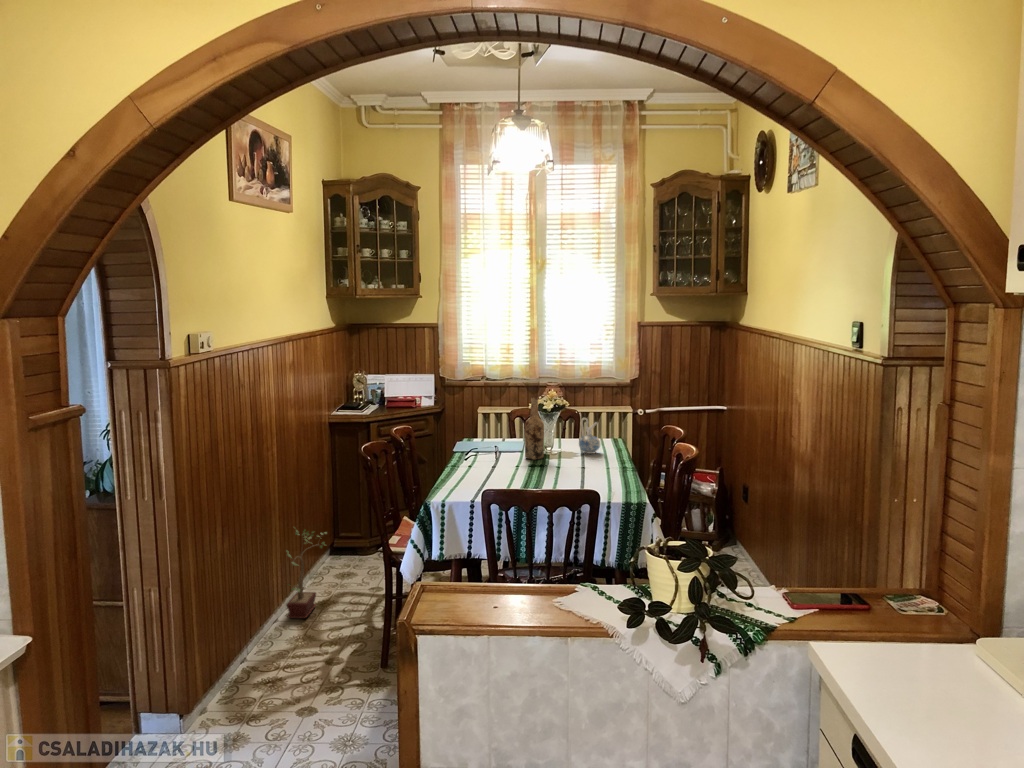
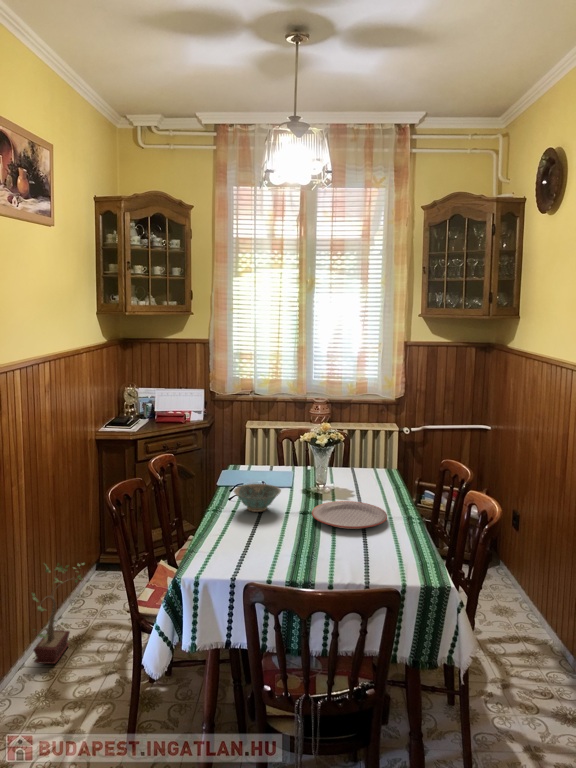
wine bottle: present [525,396,544,460] -> none [295,429,317,500]
ceramic pitcher: present [579,418,600,454] -> none [353,452,377,491]
ceramic bowl: none [469,445,512,467] -> present [234,484,281,512]
plate: none [538,458,605,475] -> present [312,501,387,529]

